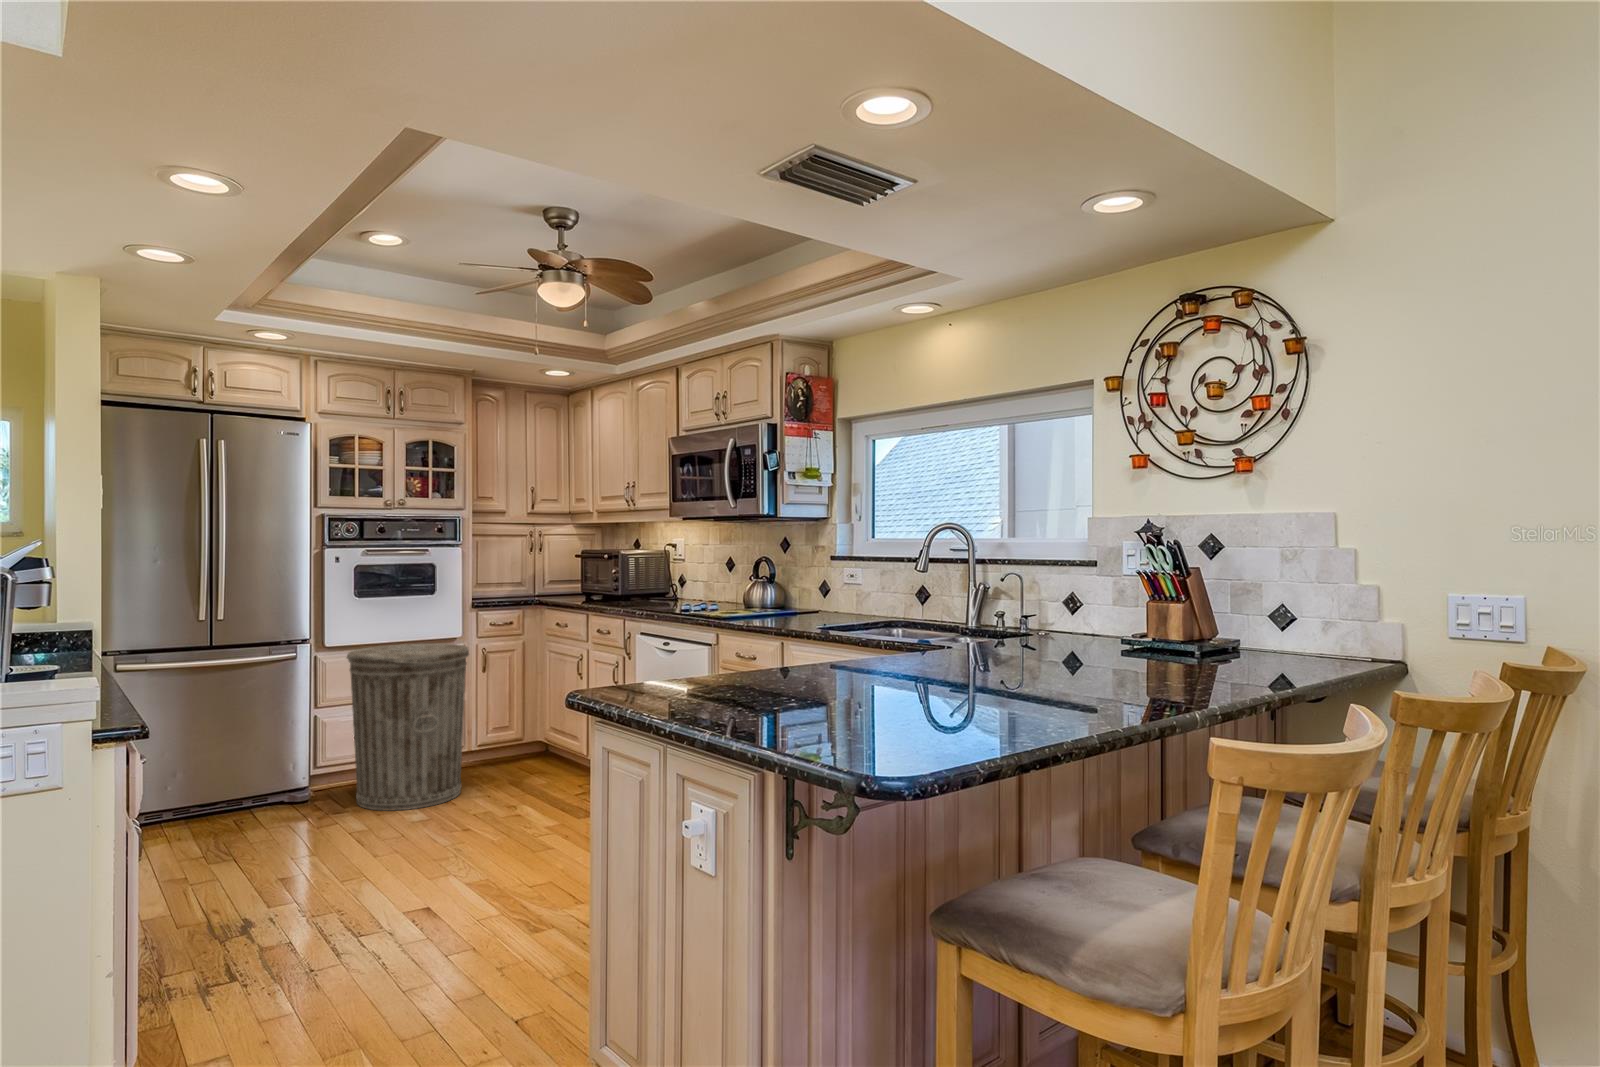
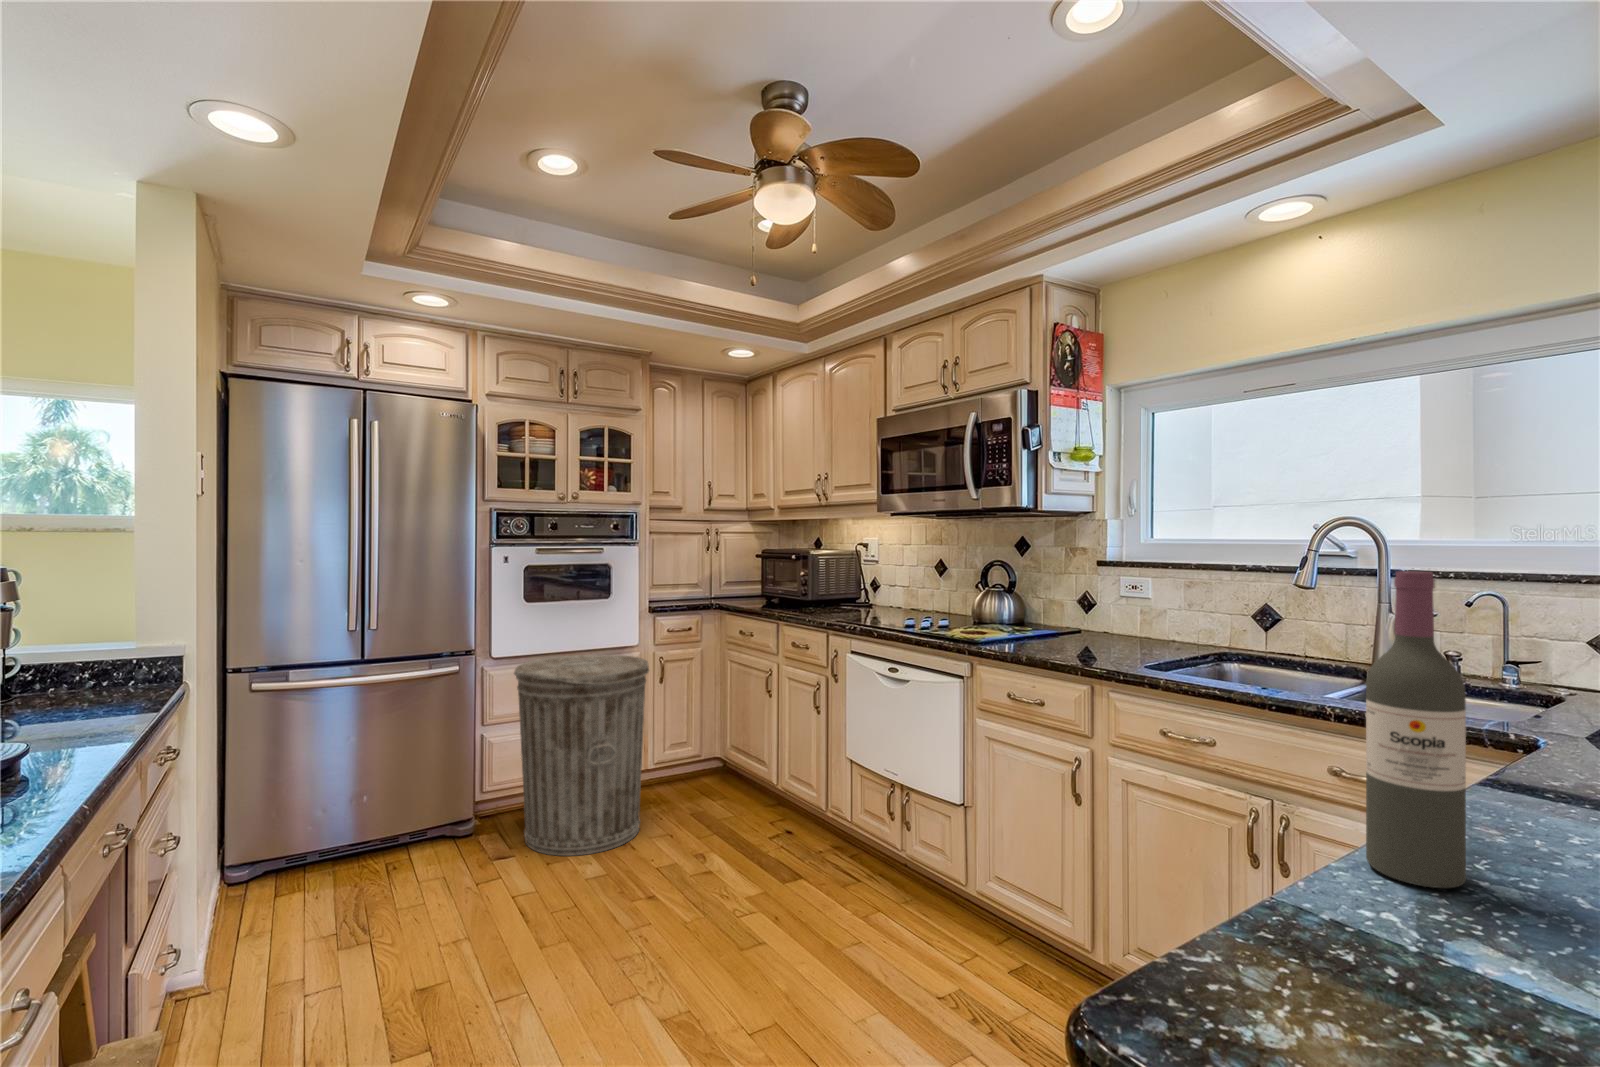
wine bottle: none [748,551,781,680] -> present [1366,571,1466,888]

